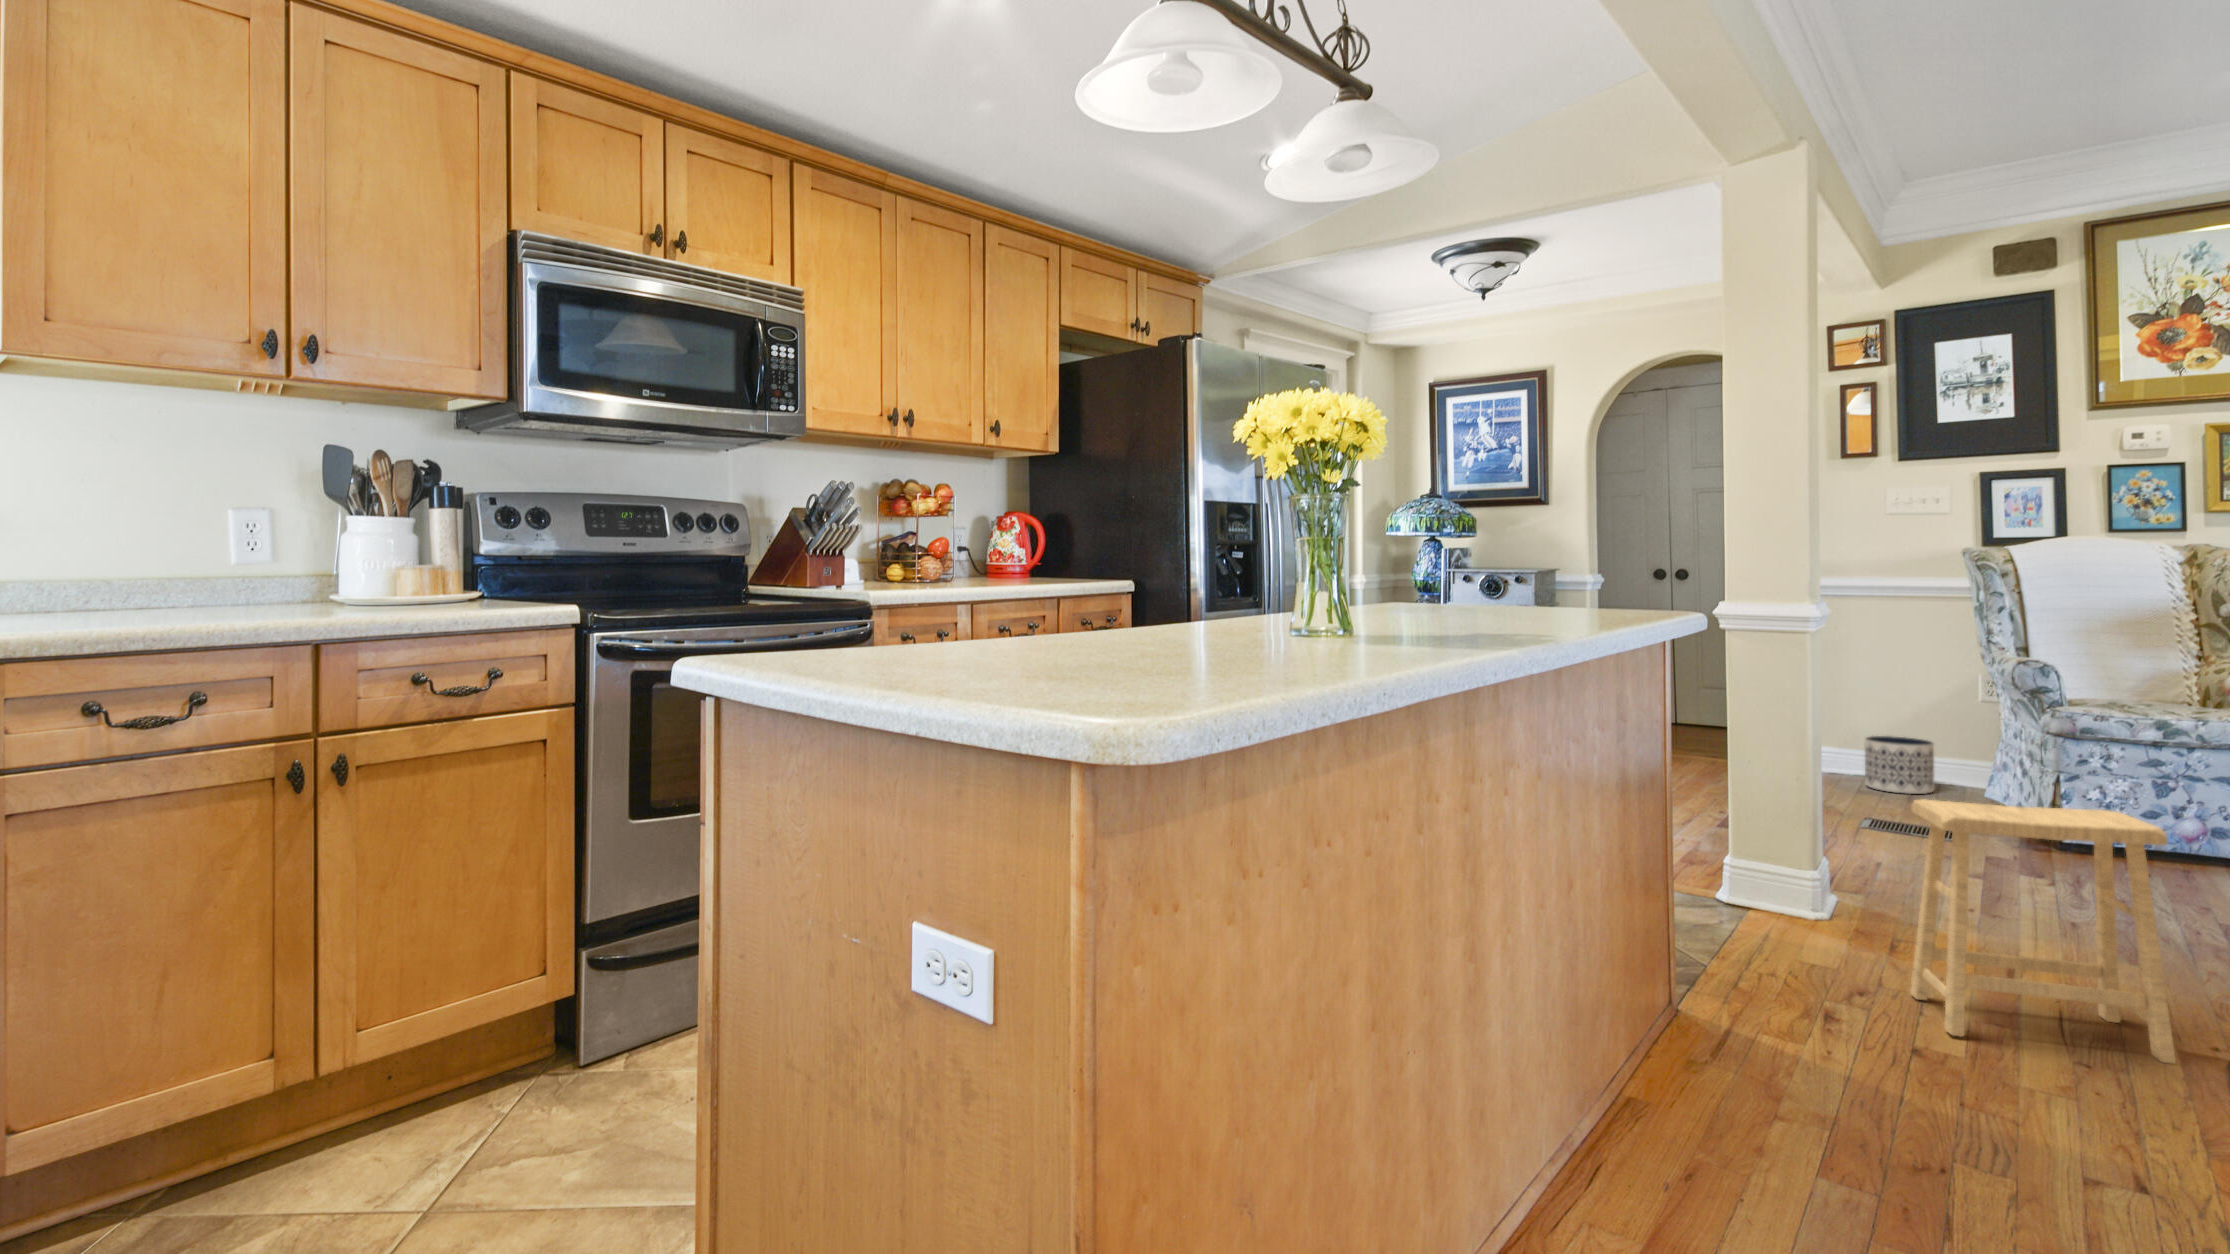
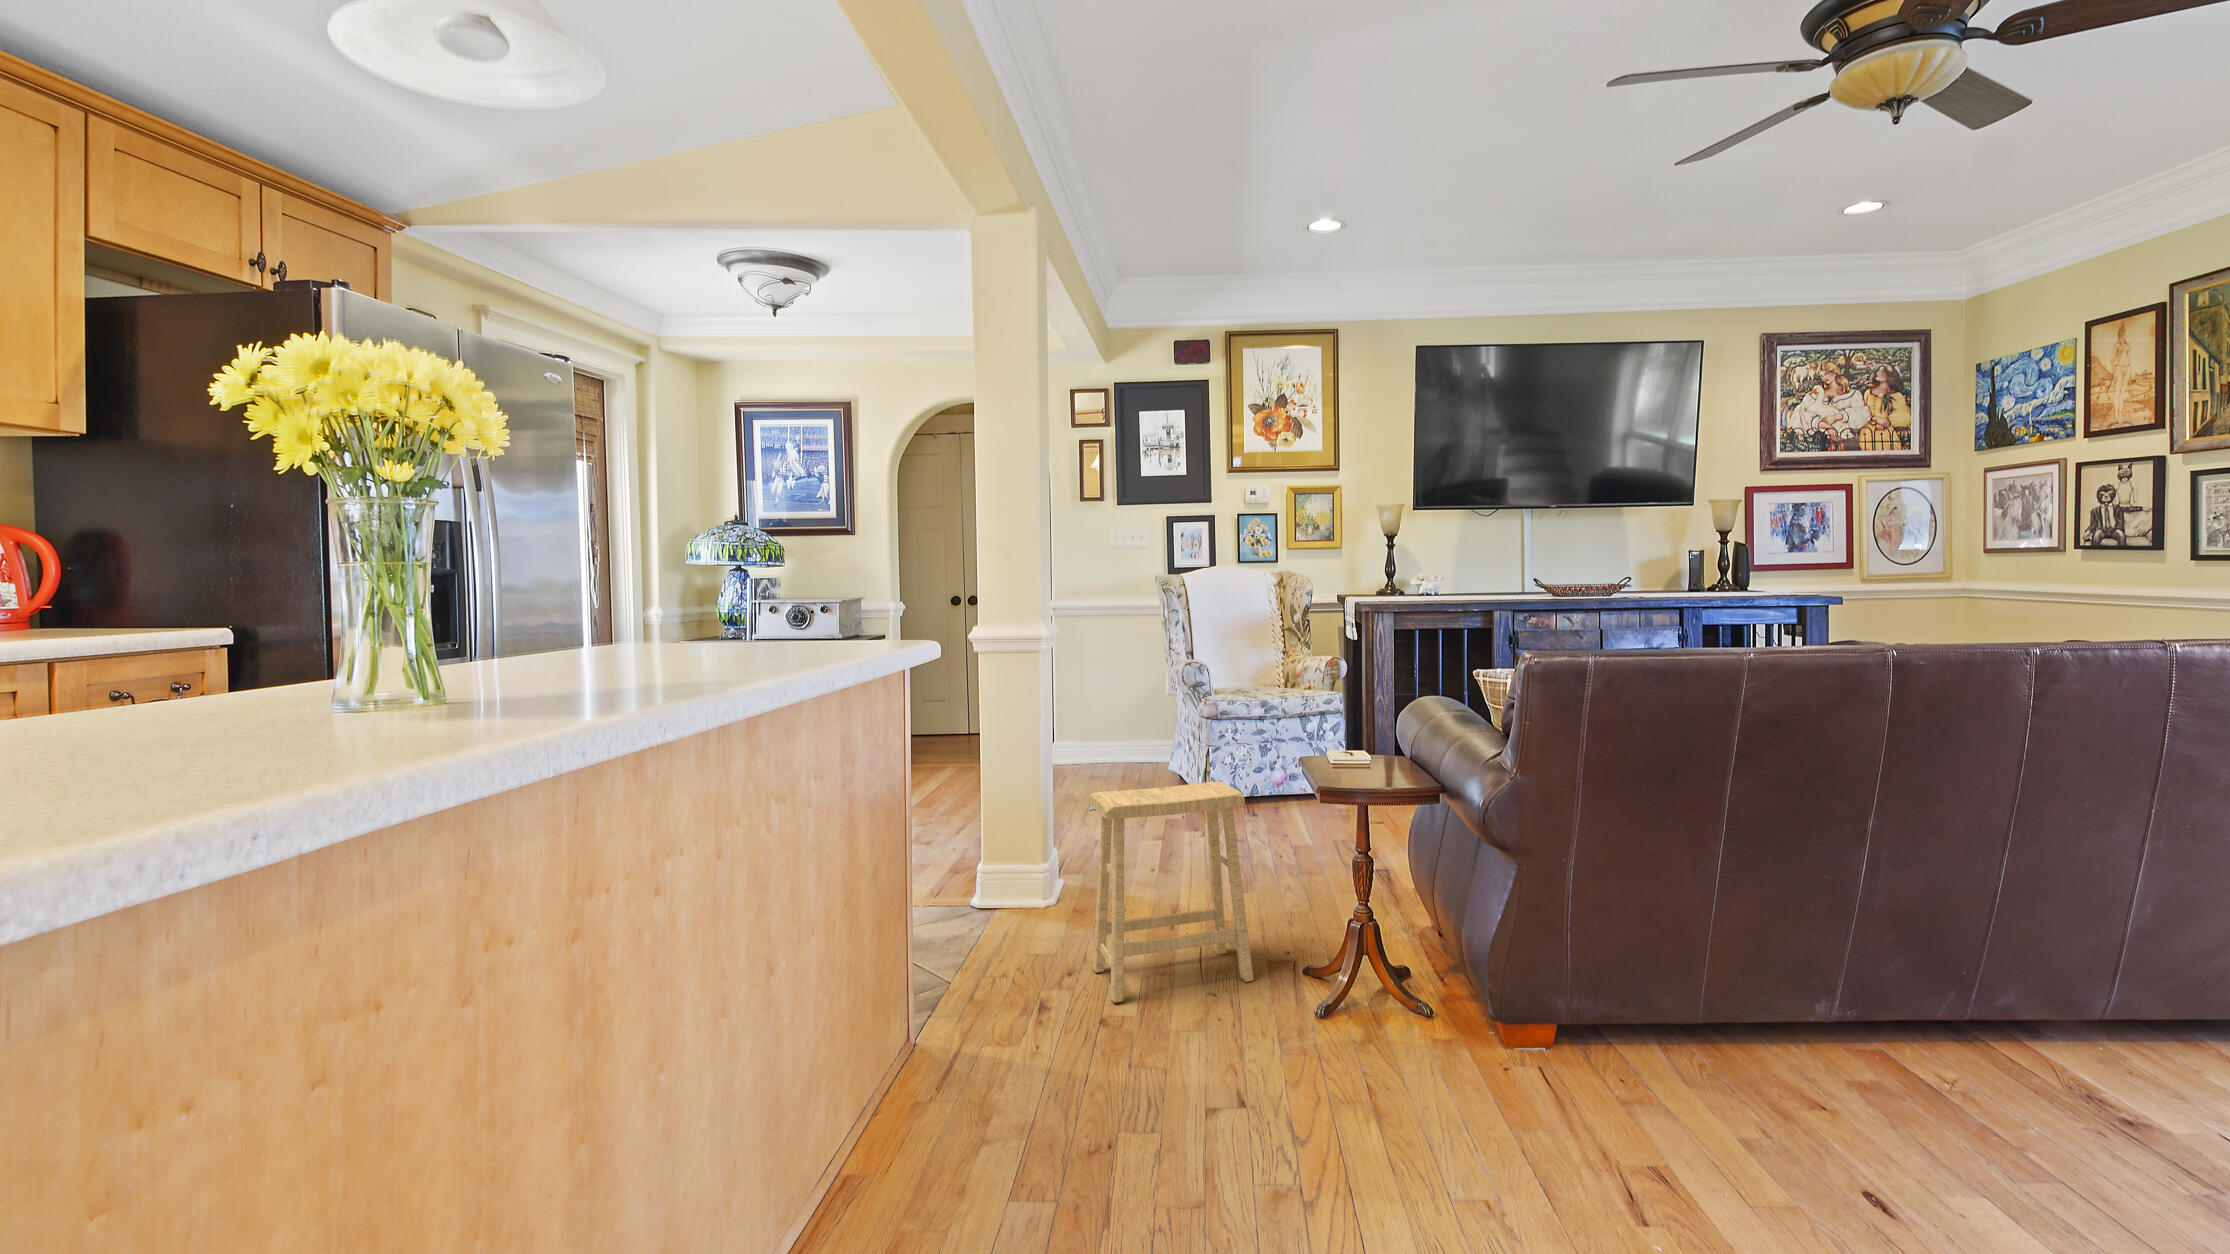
planter: present [1865,736,1934,794] -> none [1100,730,1145,777]

